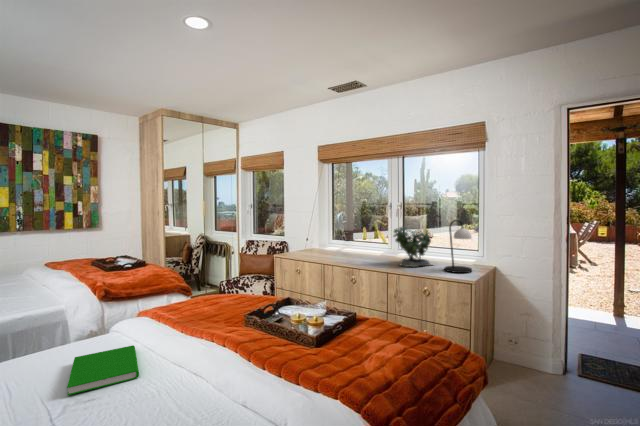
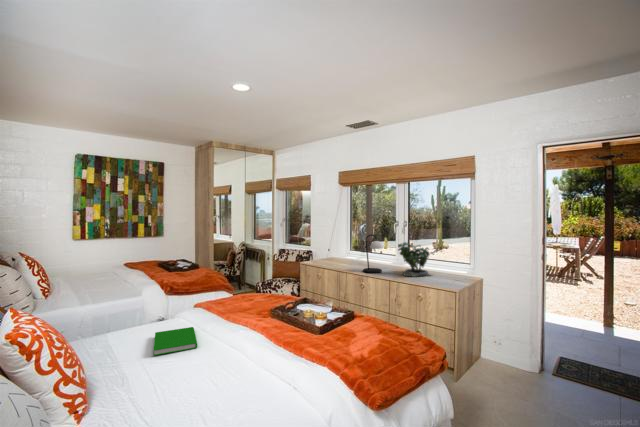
table lamp: present [444,220,472,273] -> present [363,235,383,273]

